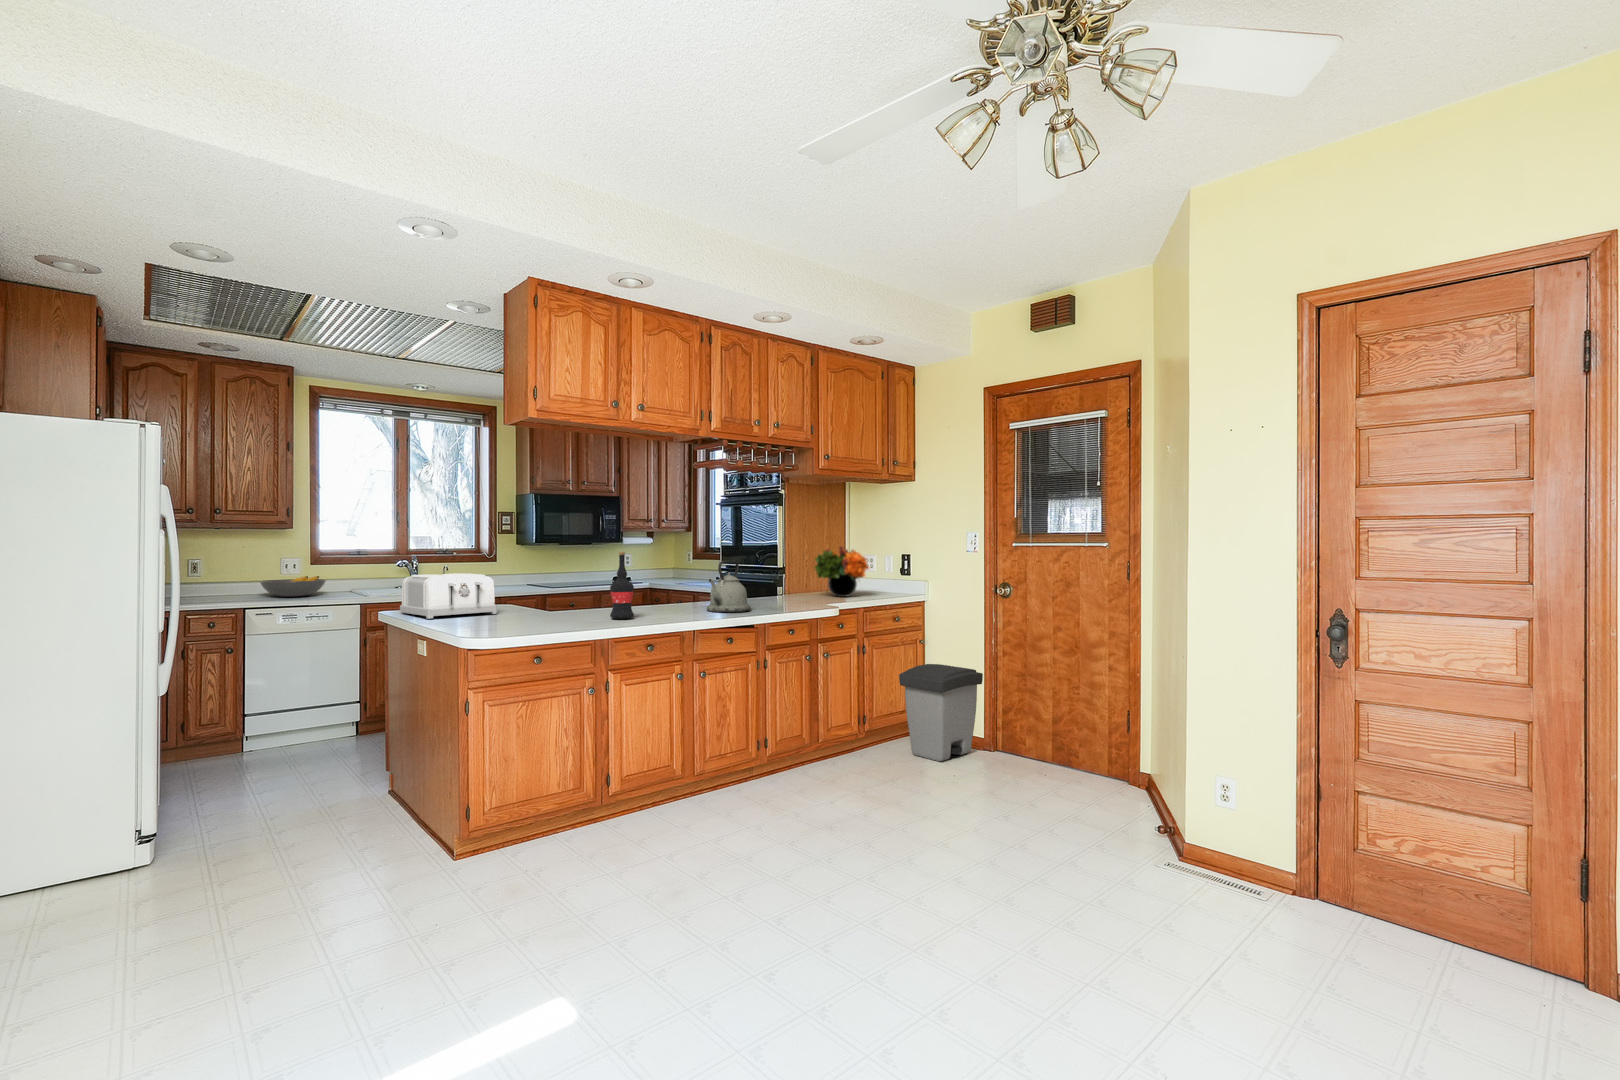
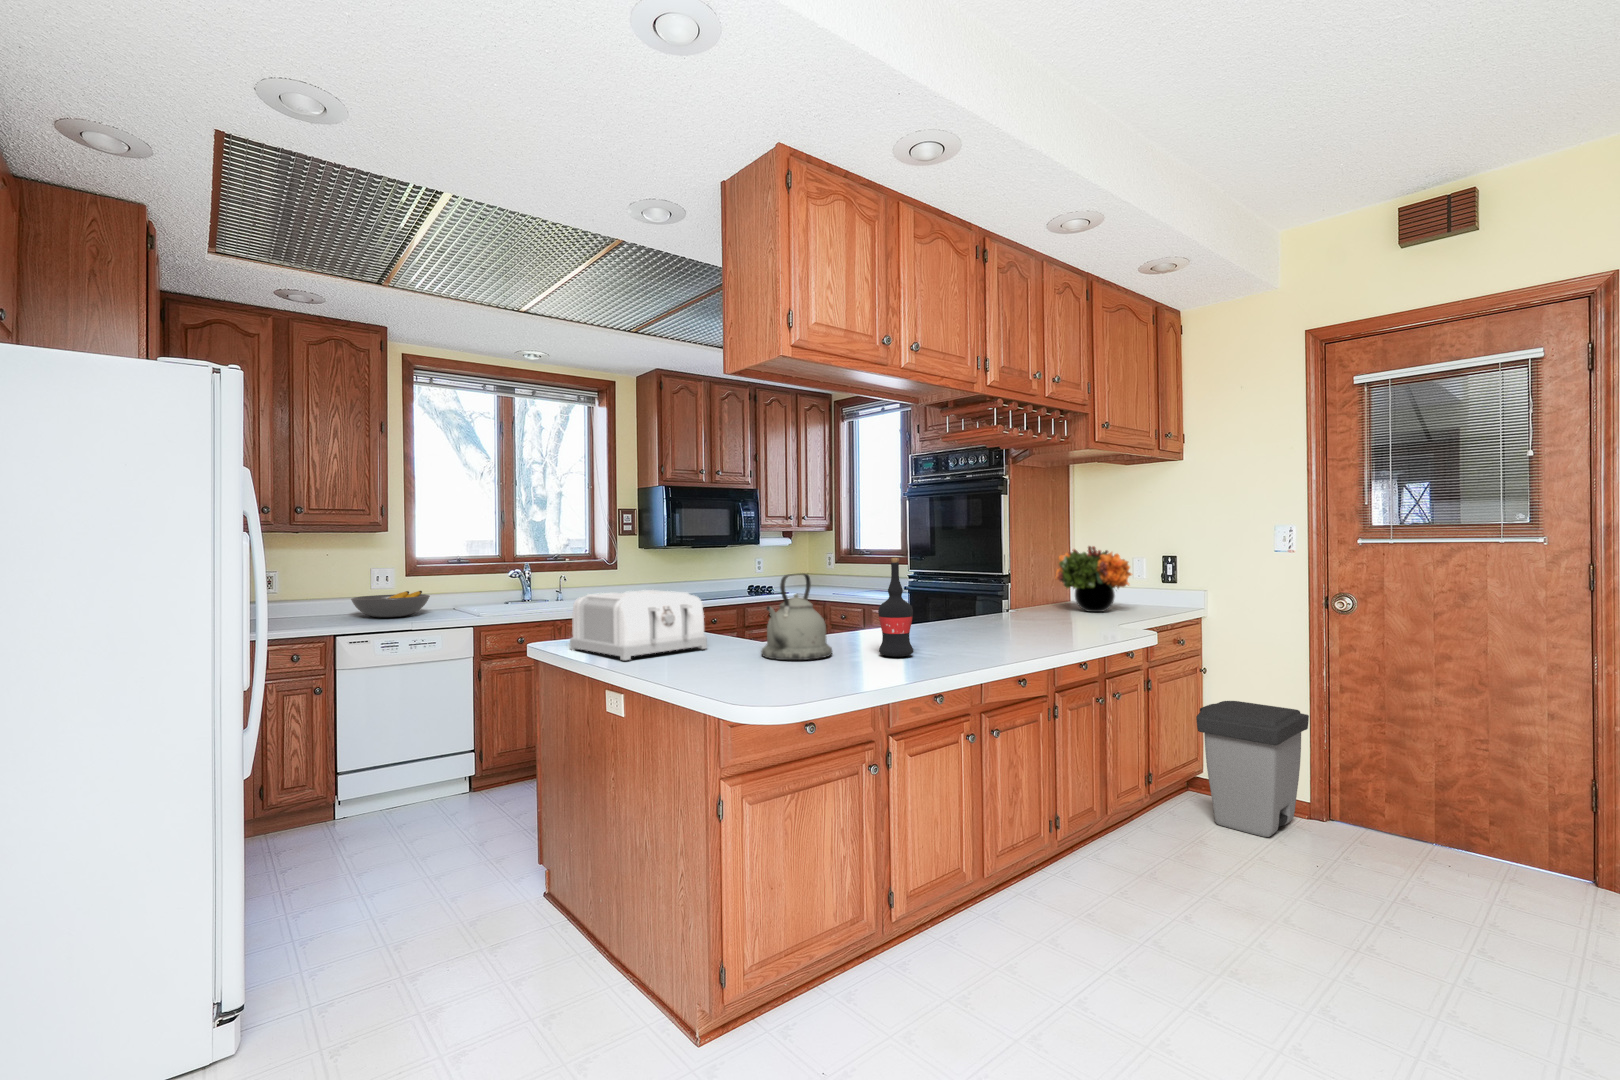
kettle: present [707,561,751,612] -> present [761,573,832,660]

